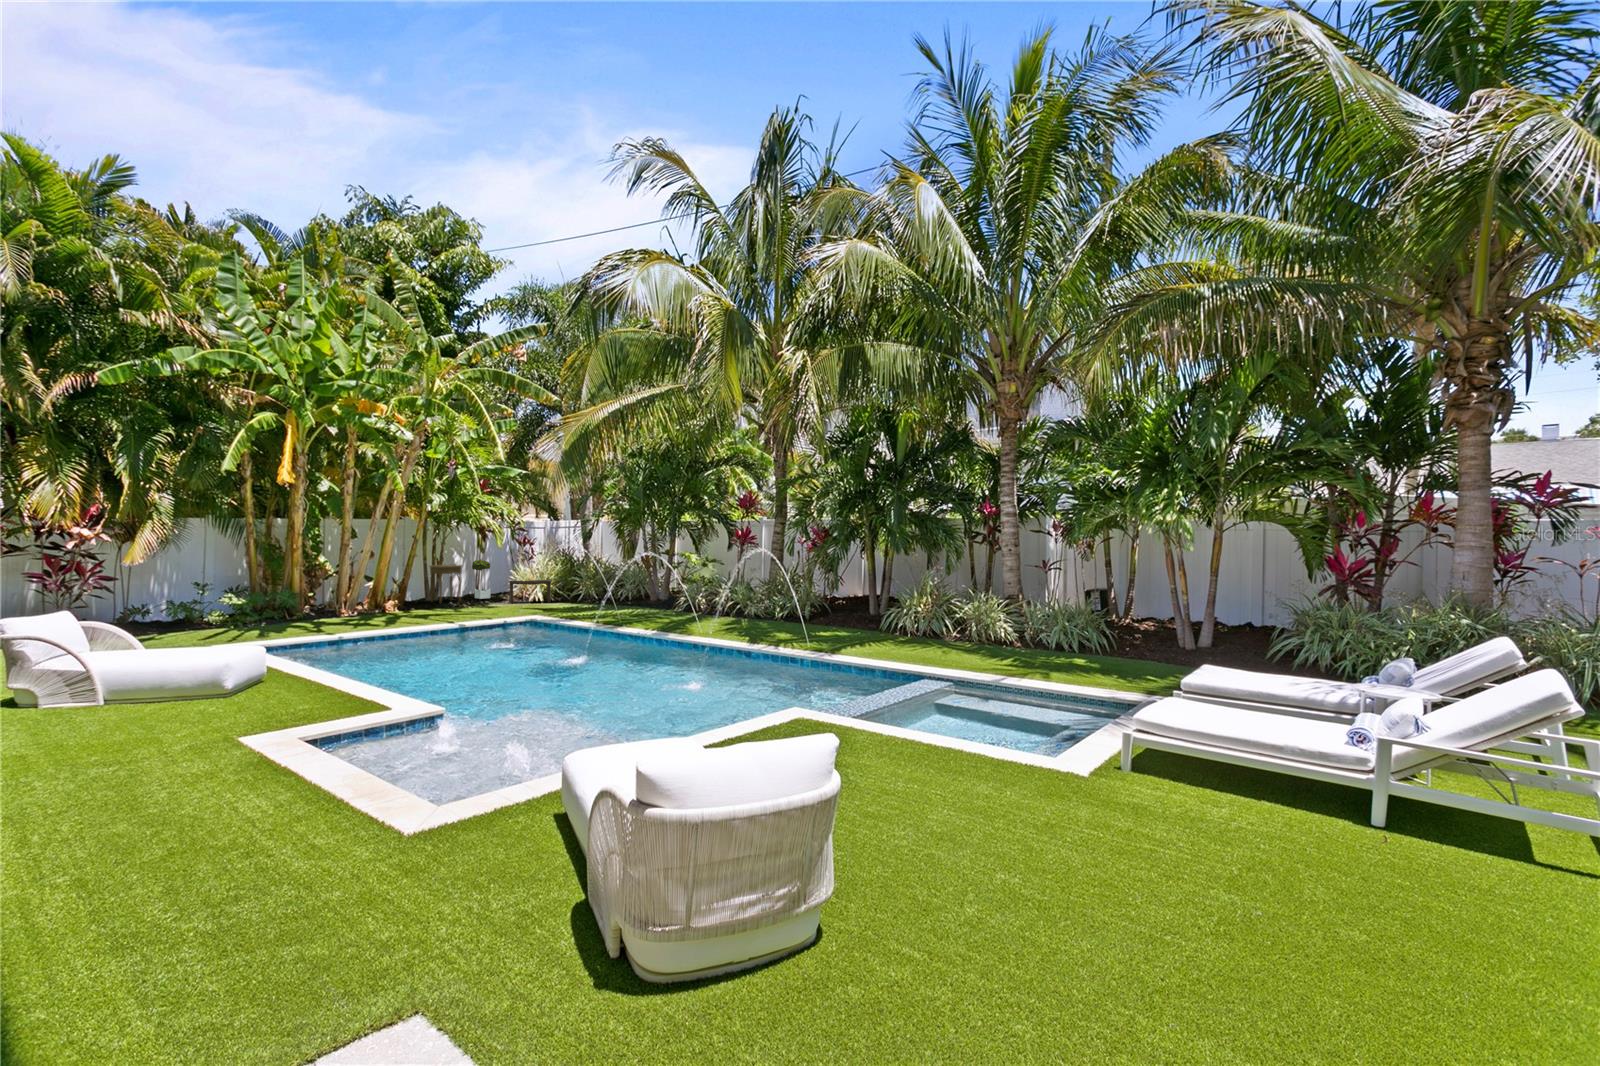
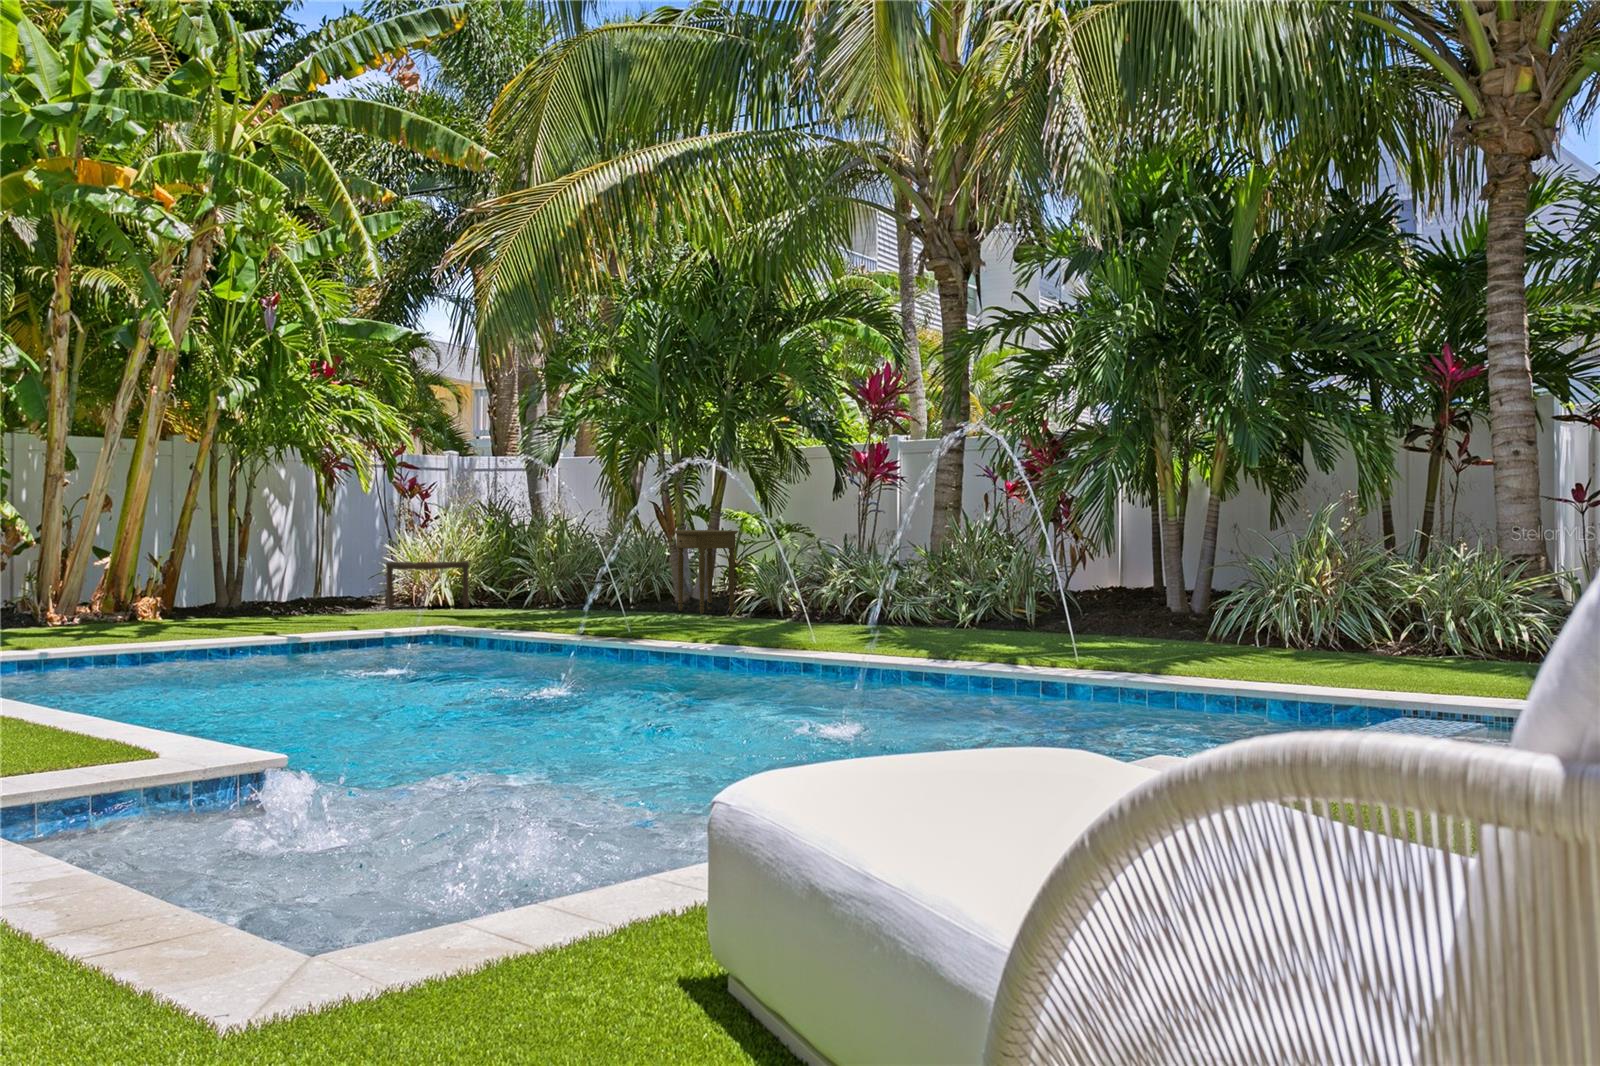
potted tree: present [472,560,490,599] -> none [307,523,345,604]
side table: present [430,565,462,602] -> present [674,530,738,614]

